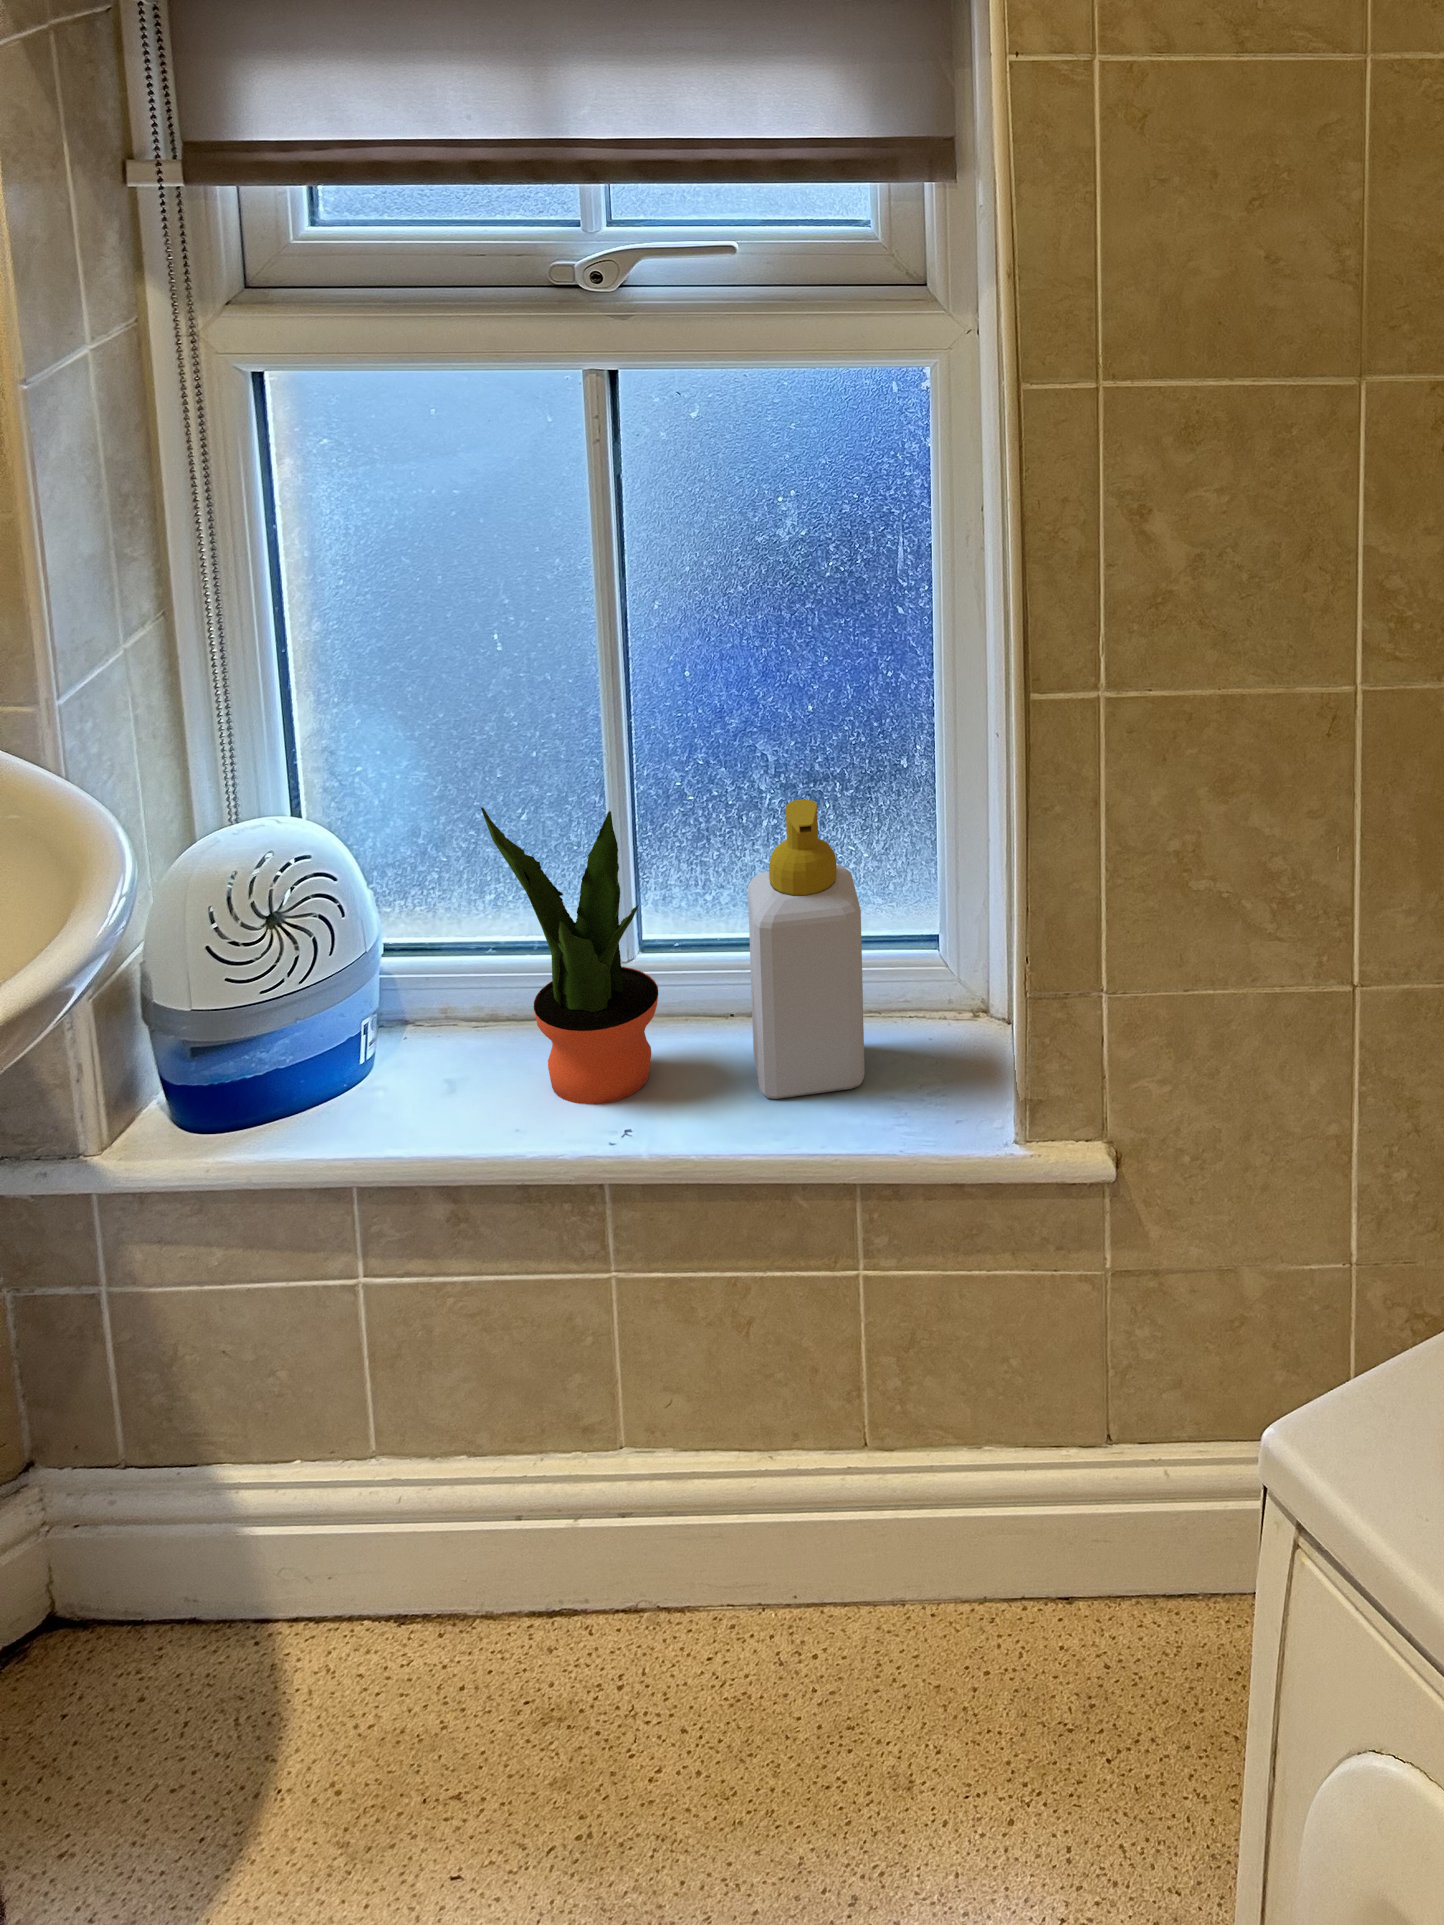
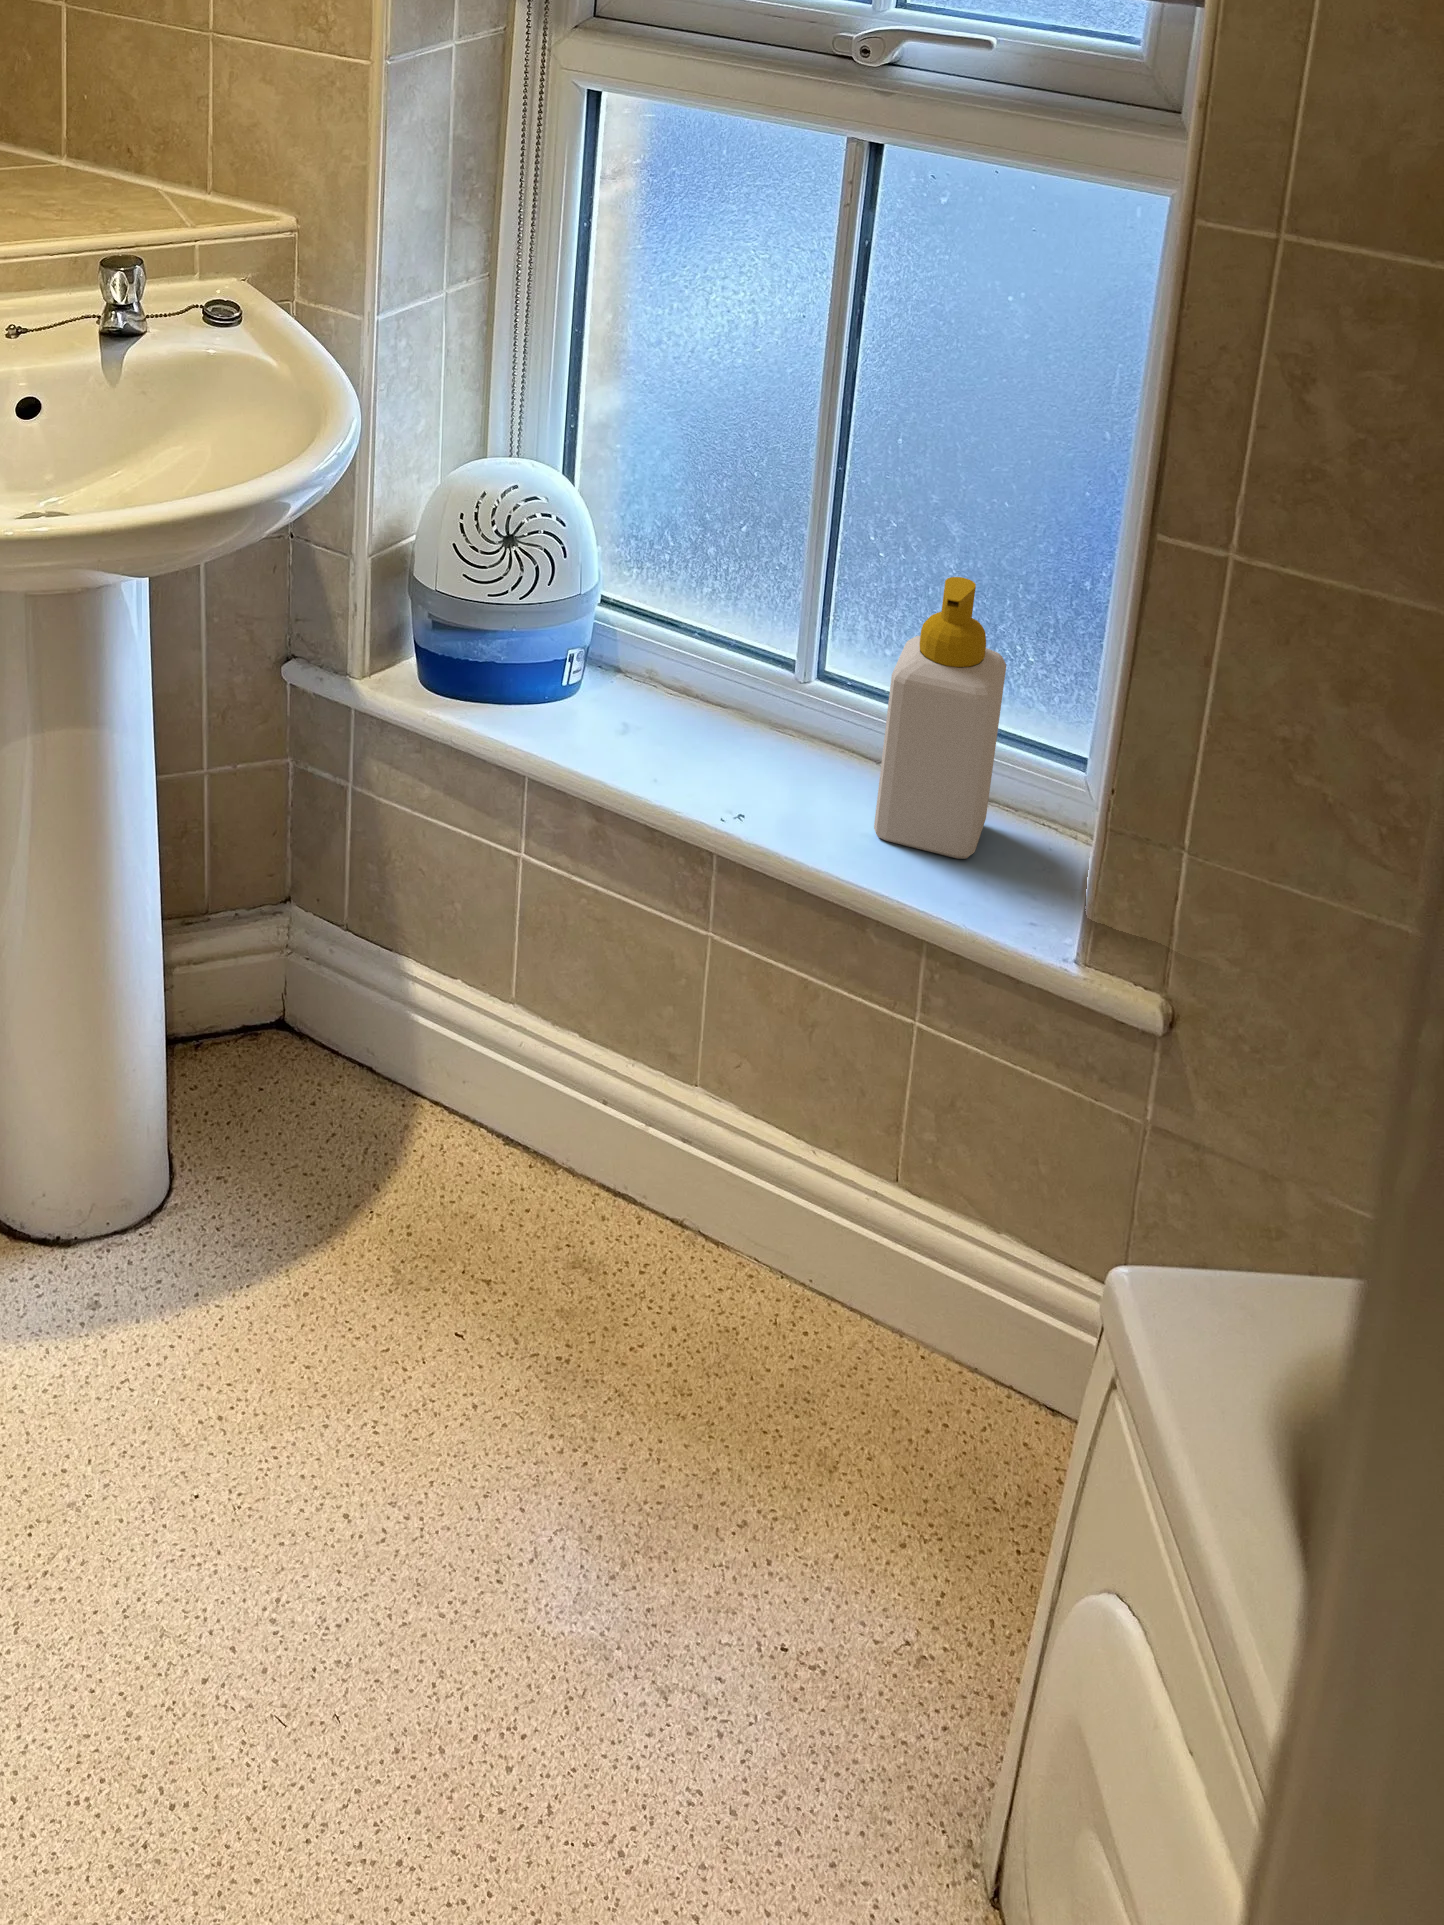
potted plant: present [481,807,658,1104] -> none [689,500,811,791]

